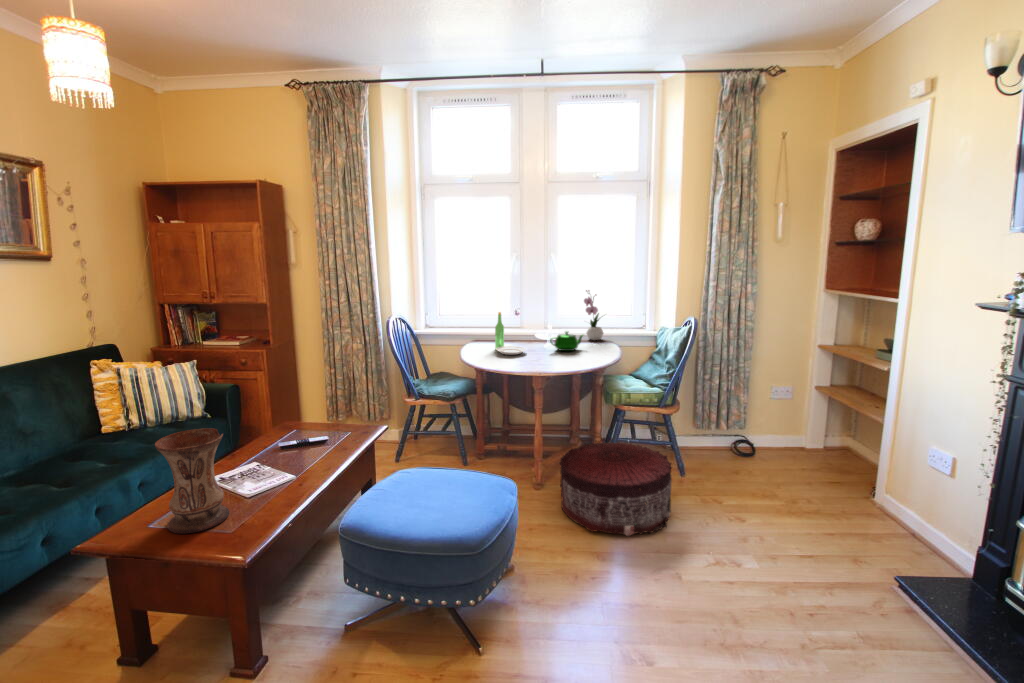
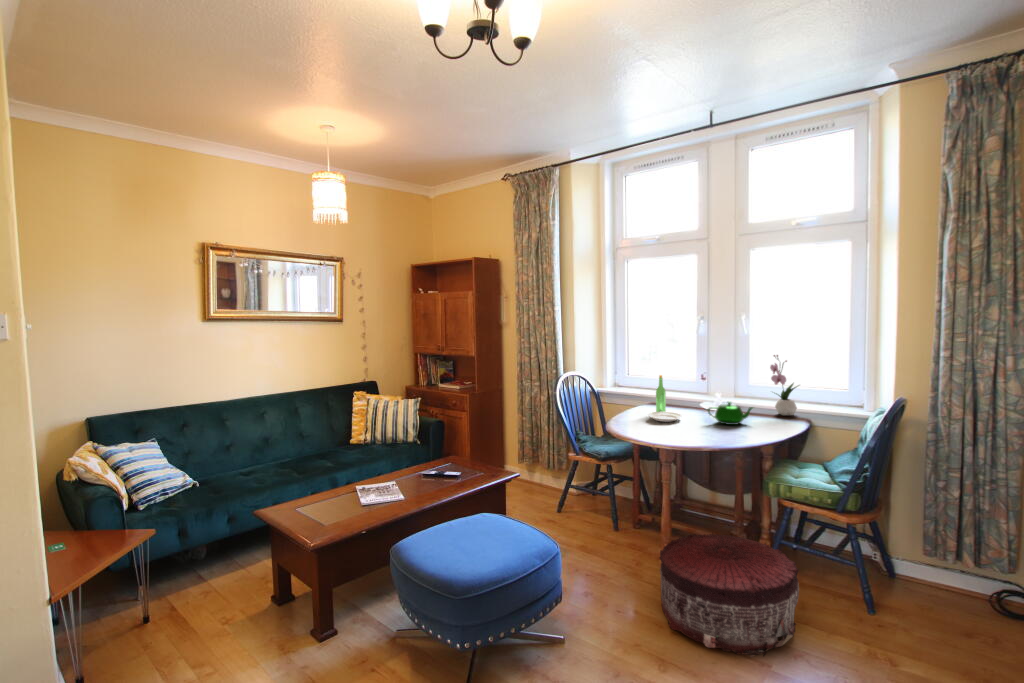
vase: present [155,429,229,534] -> none [307,446,349,515]

